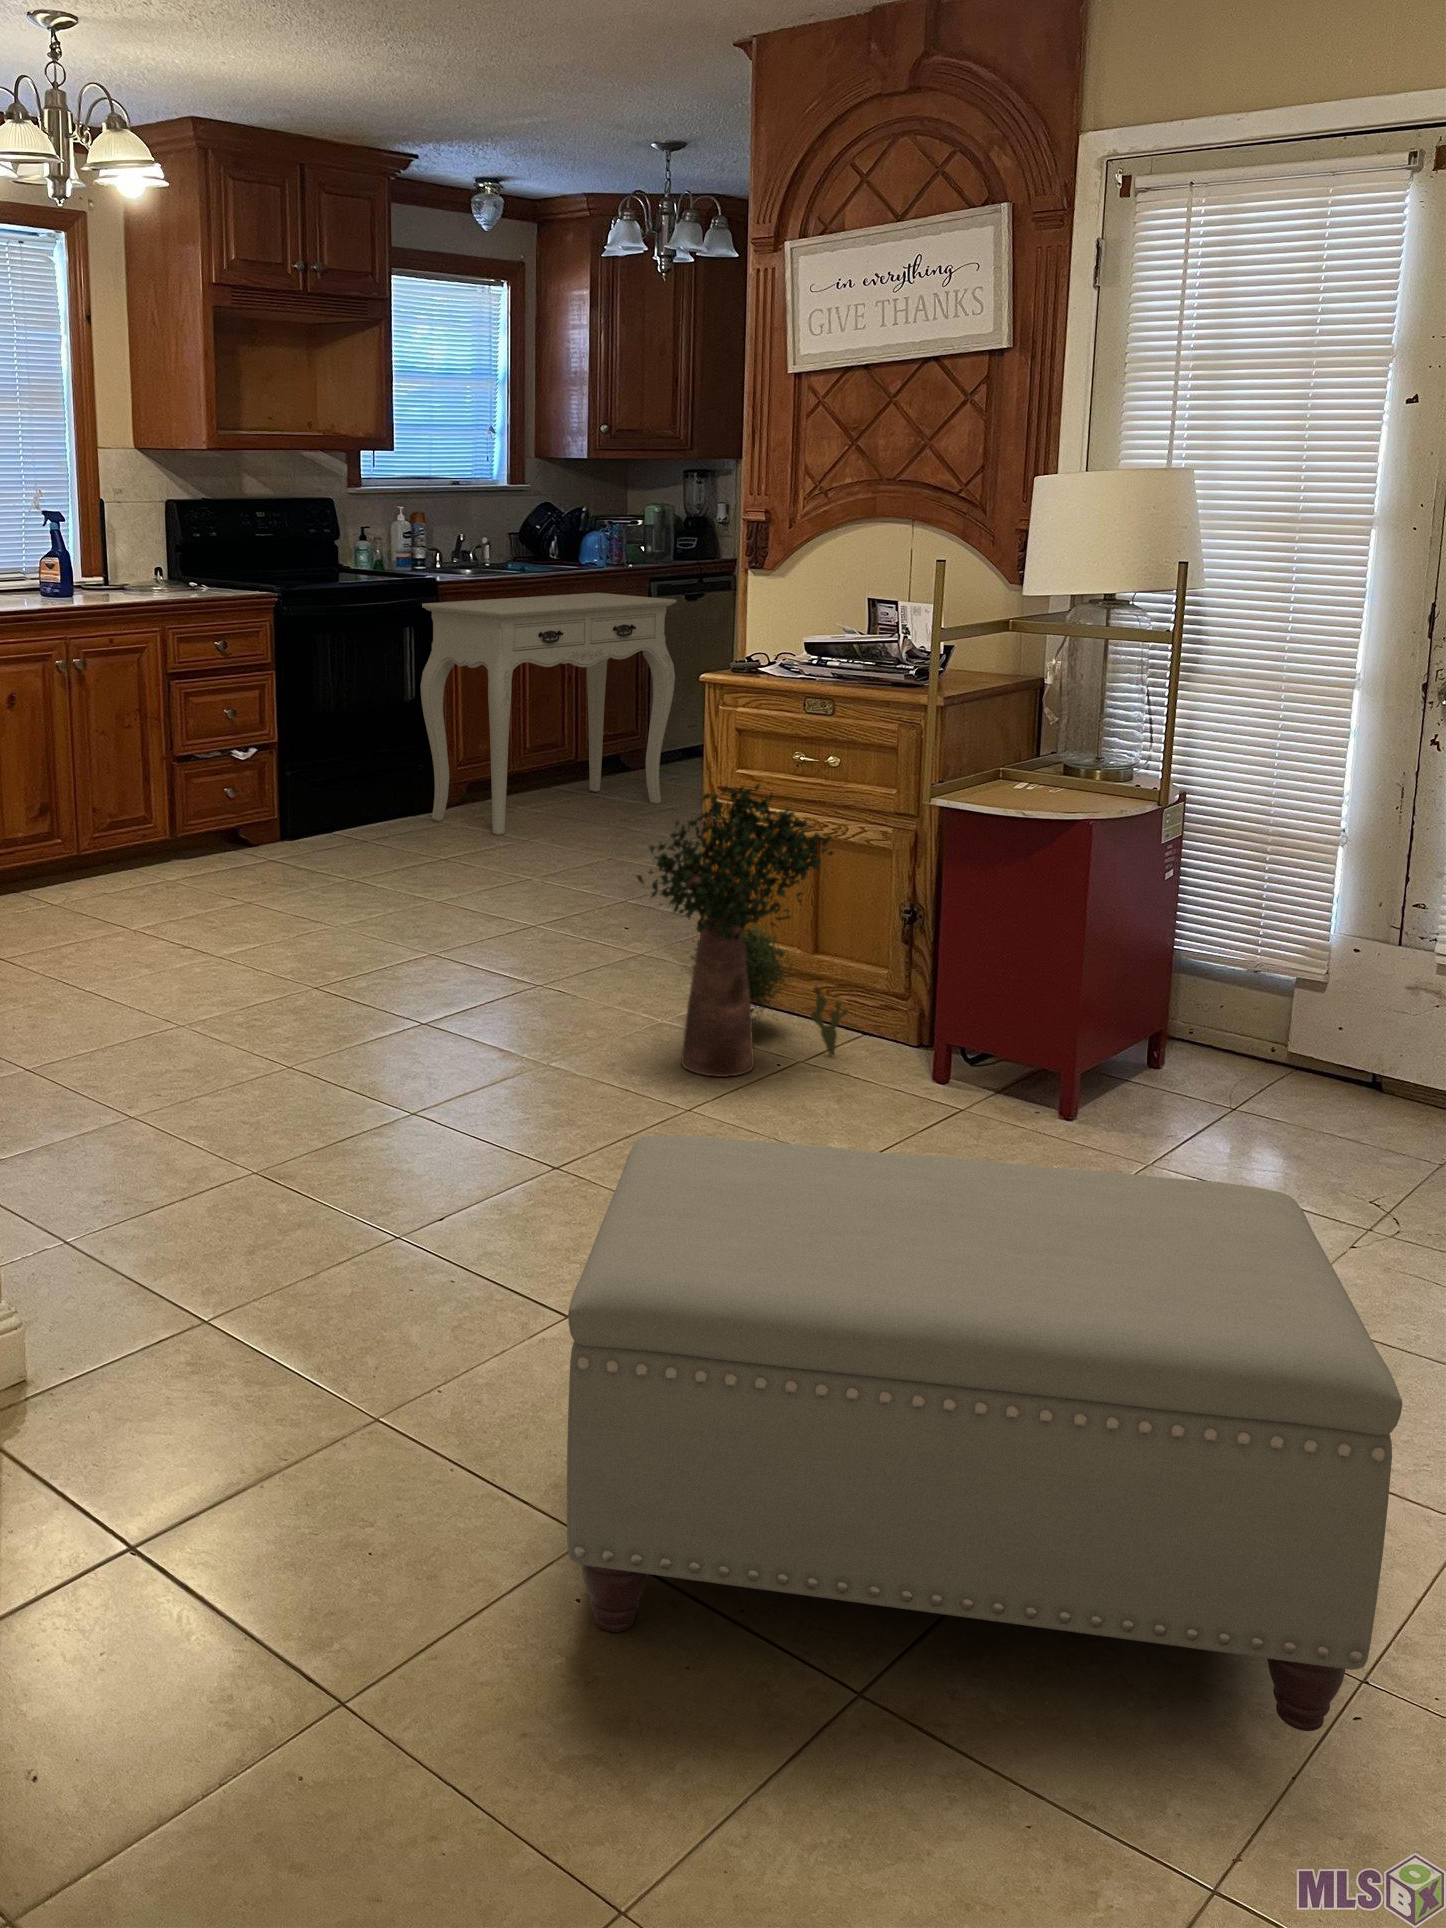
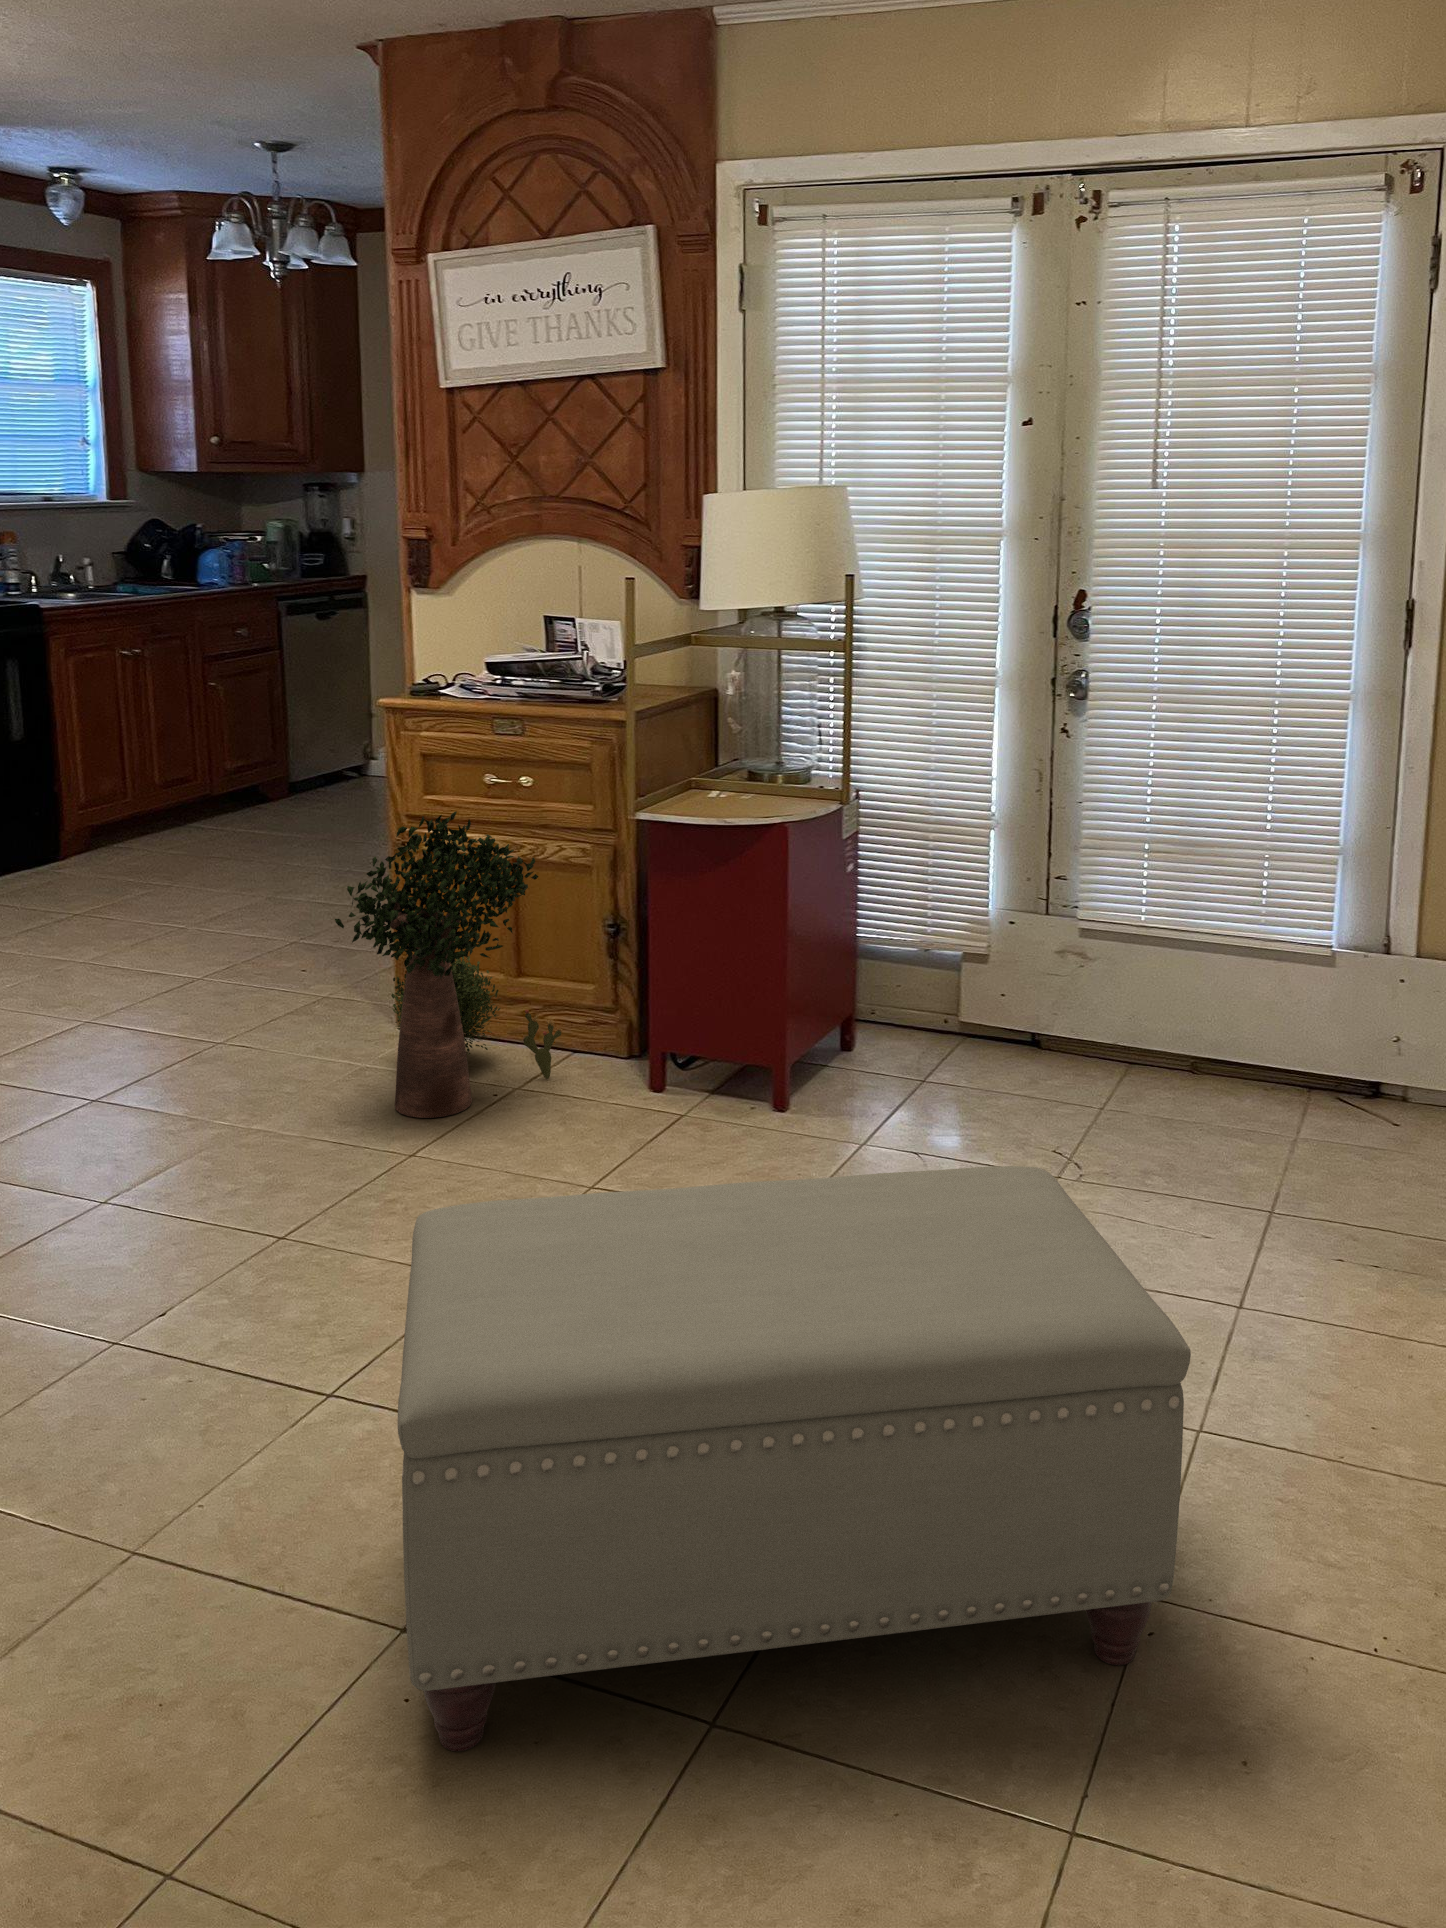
console table: present [421,593,676,835] -> none [25,614,317,881]

